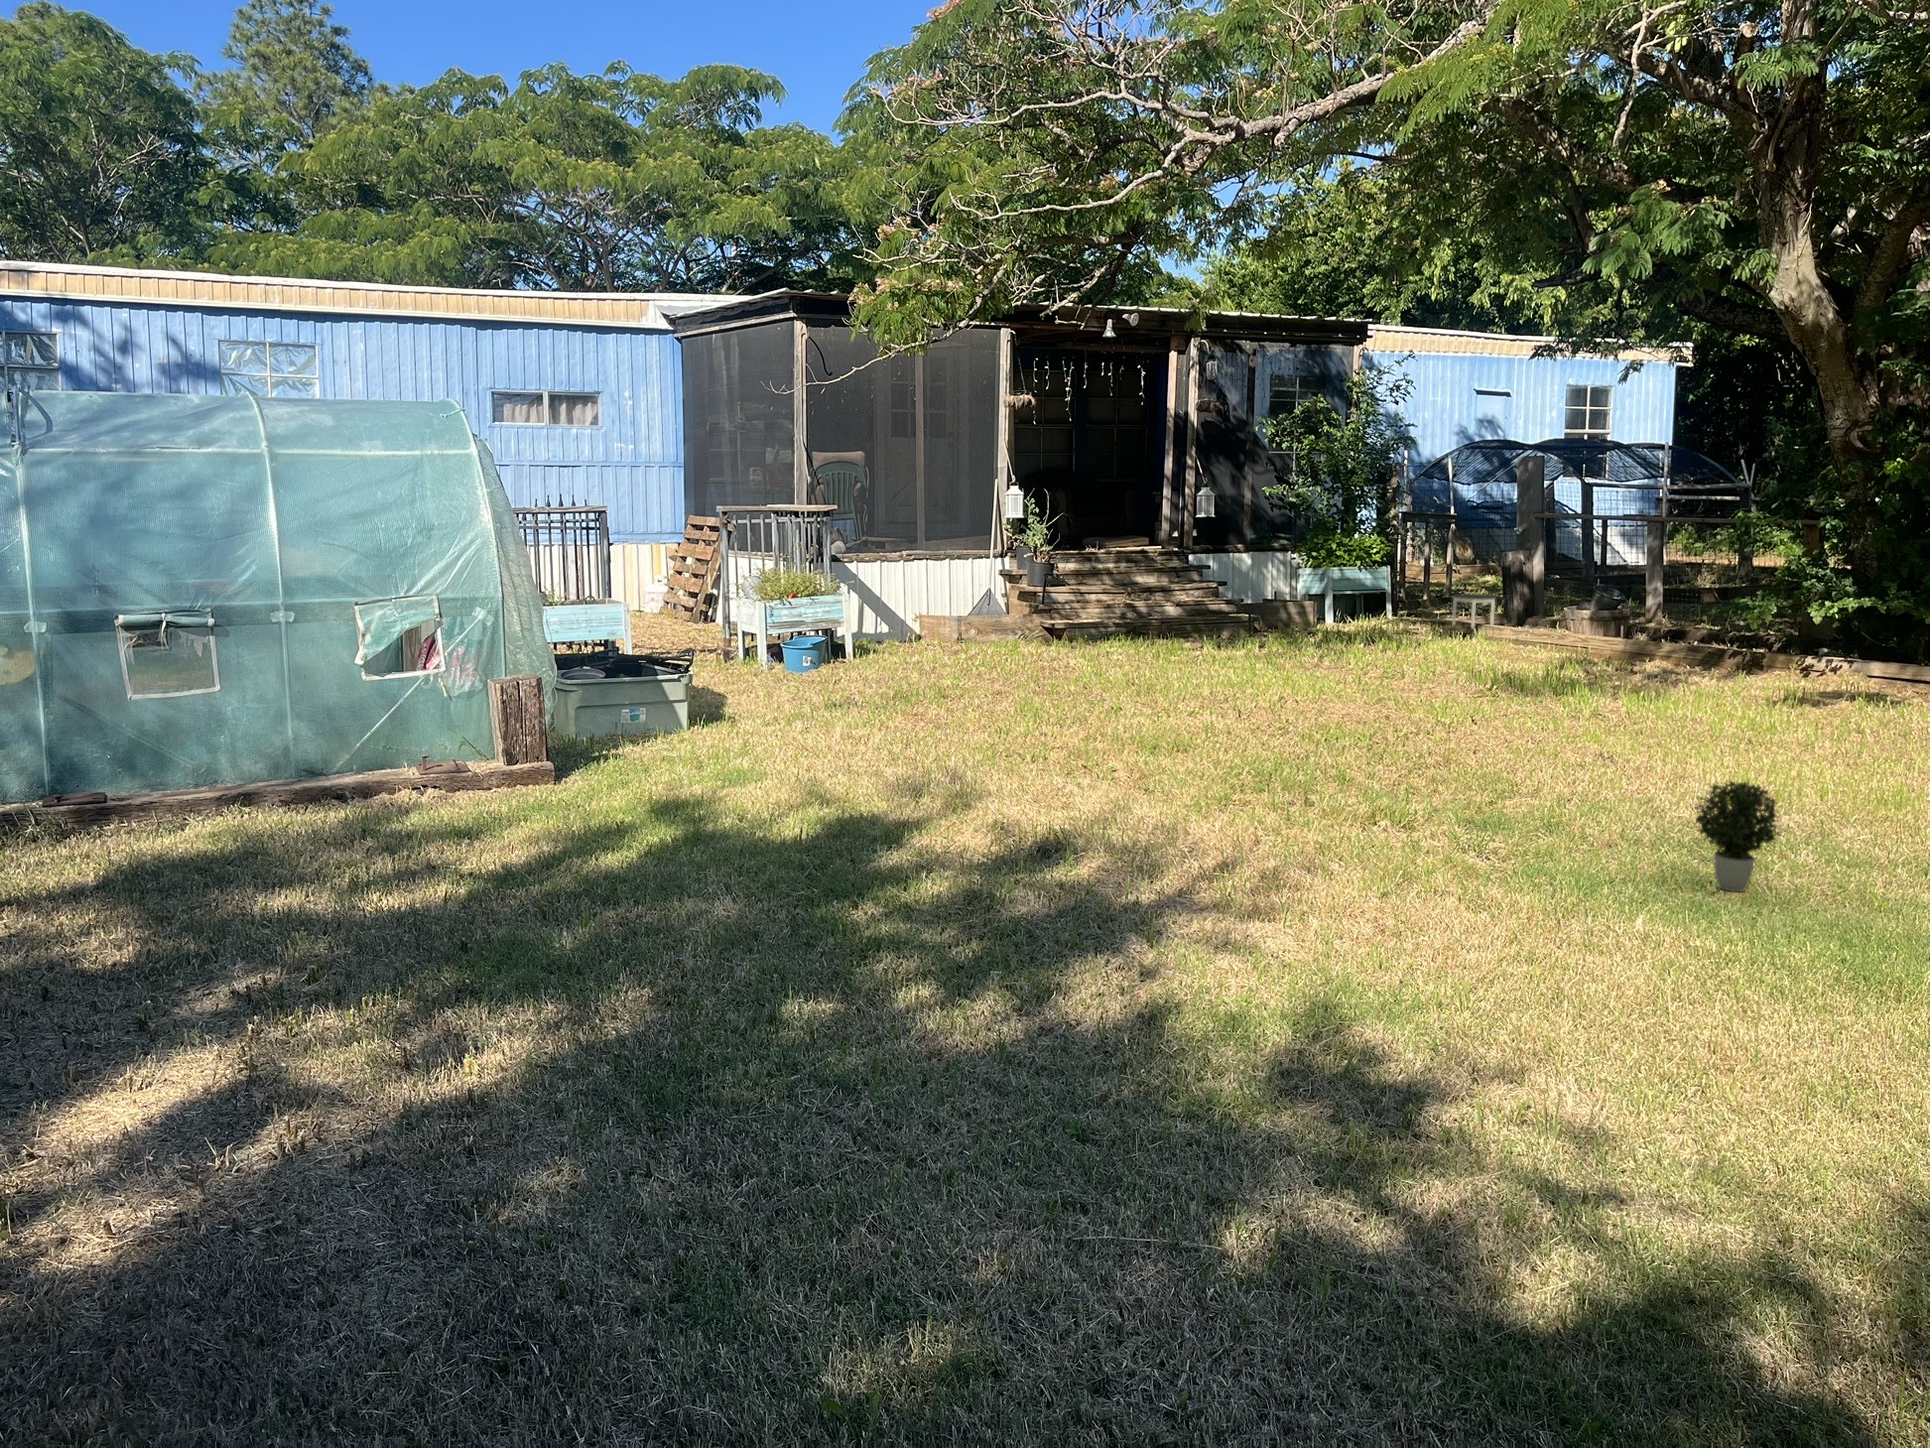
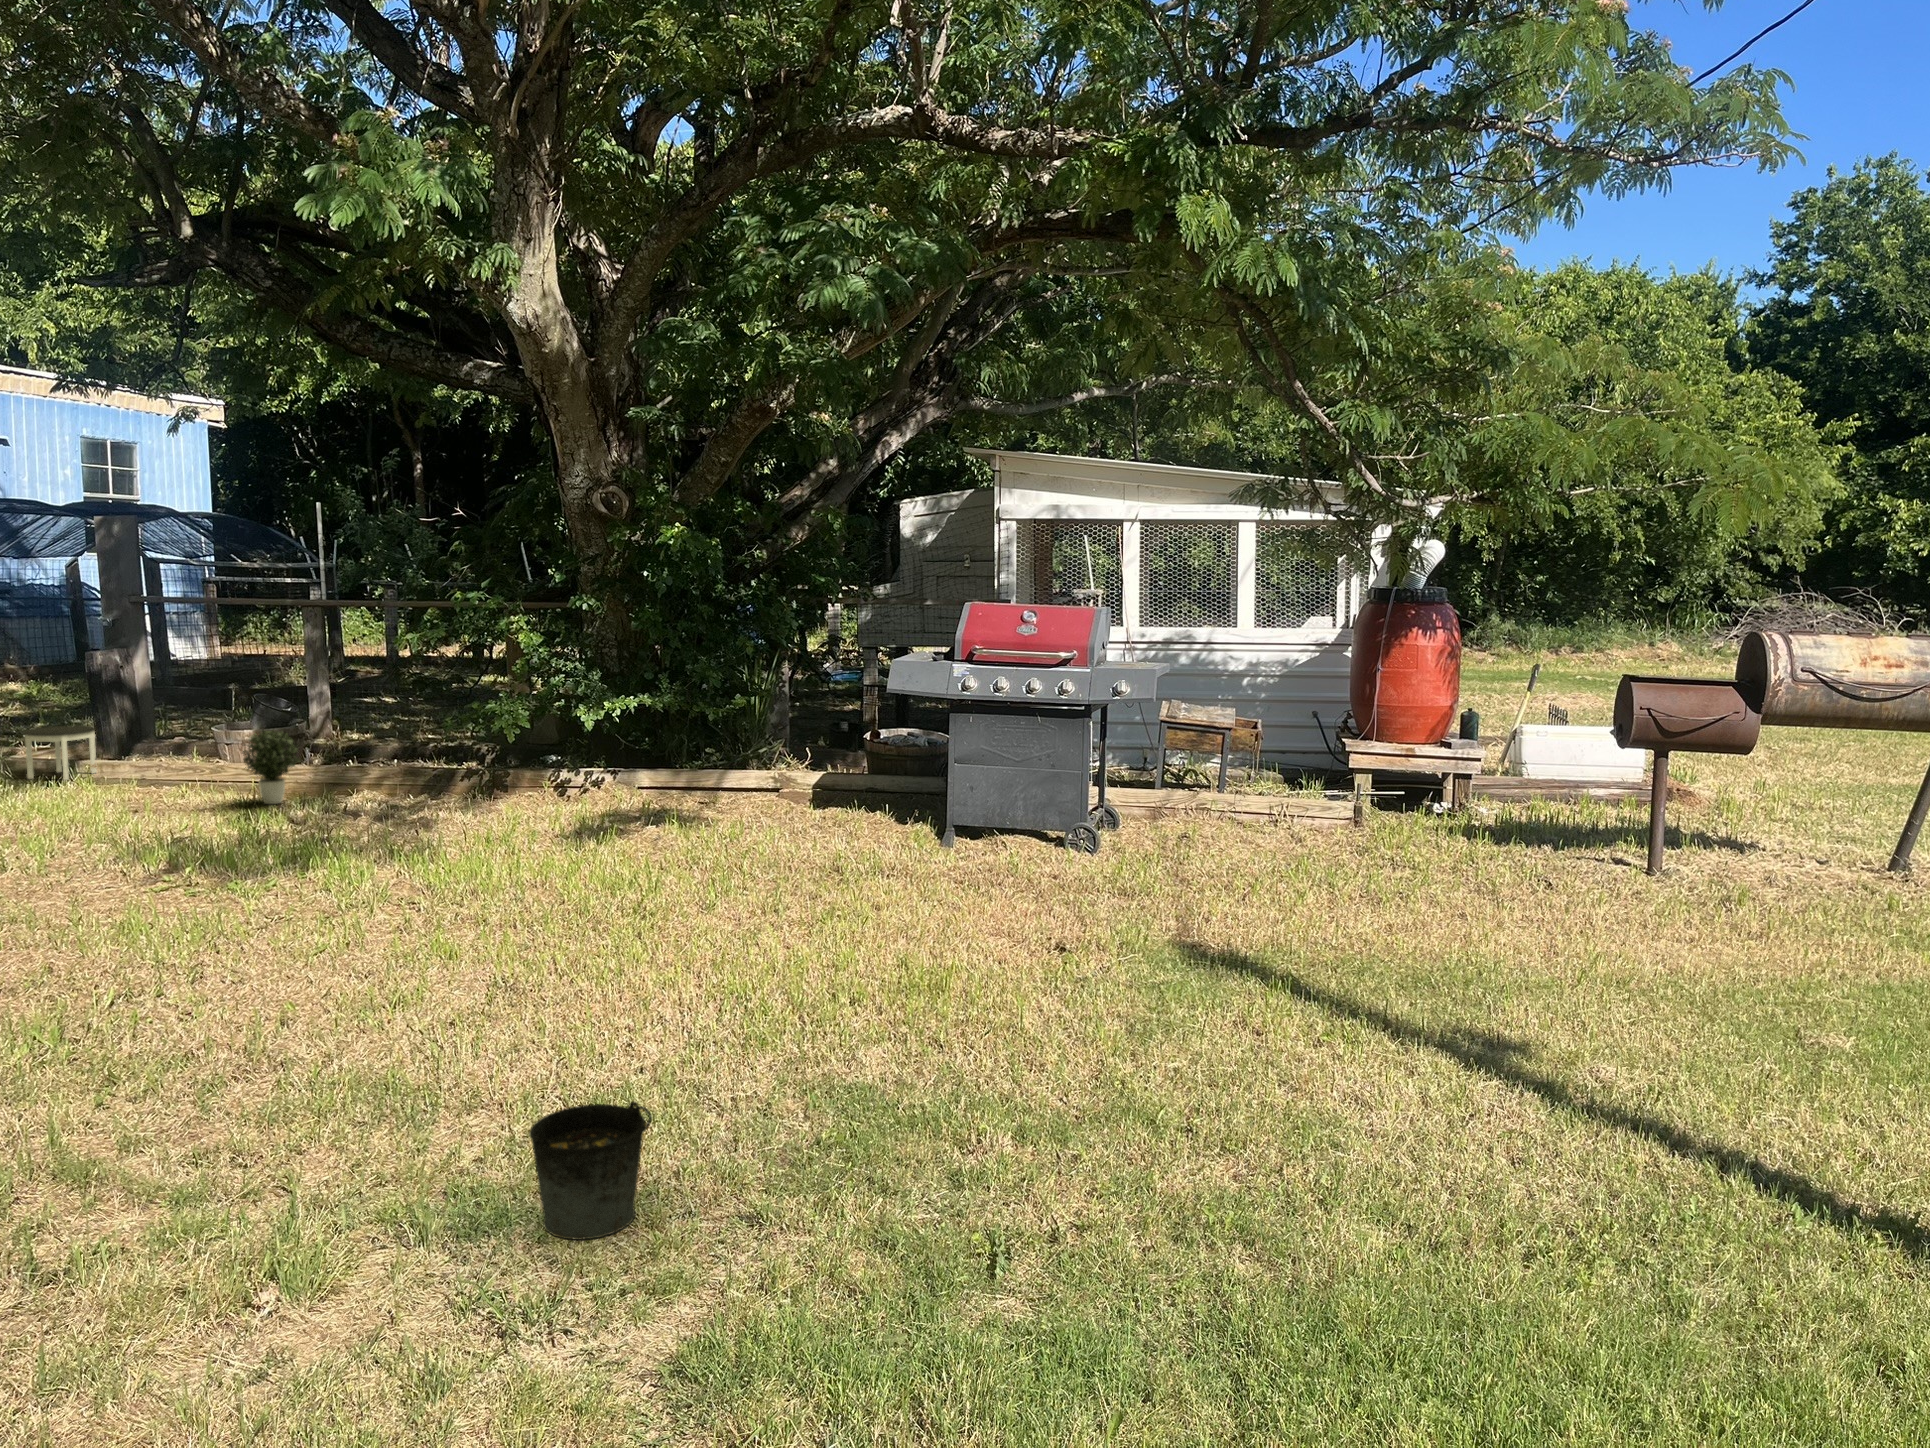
bucket: none [1516,763,1585,822] -> present [529,1101,652,1240]
potted plant: present [1695,782,1781,892] -> present [242,731,298,804]

